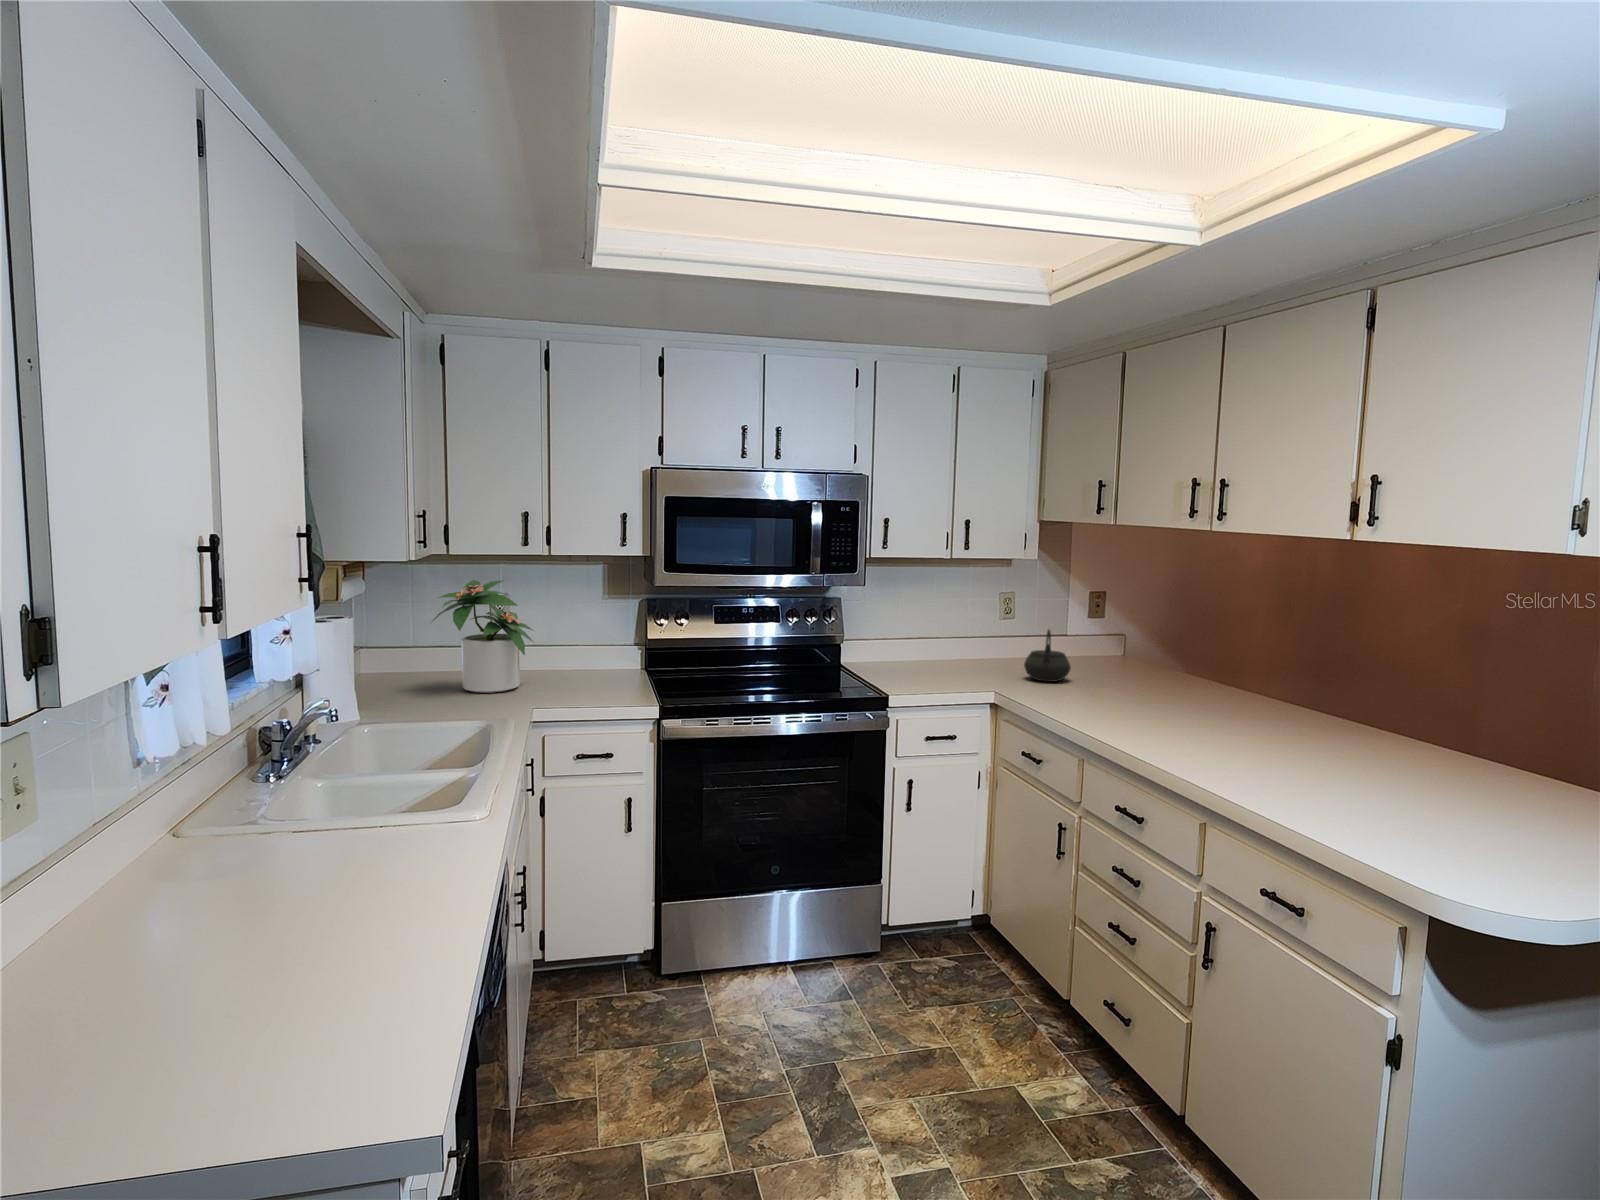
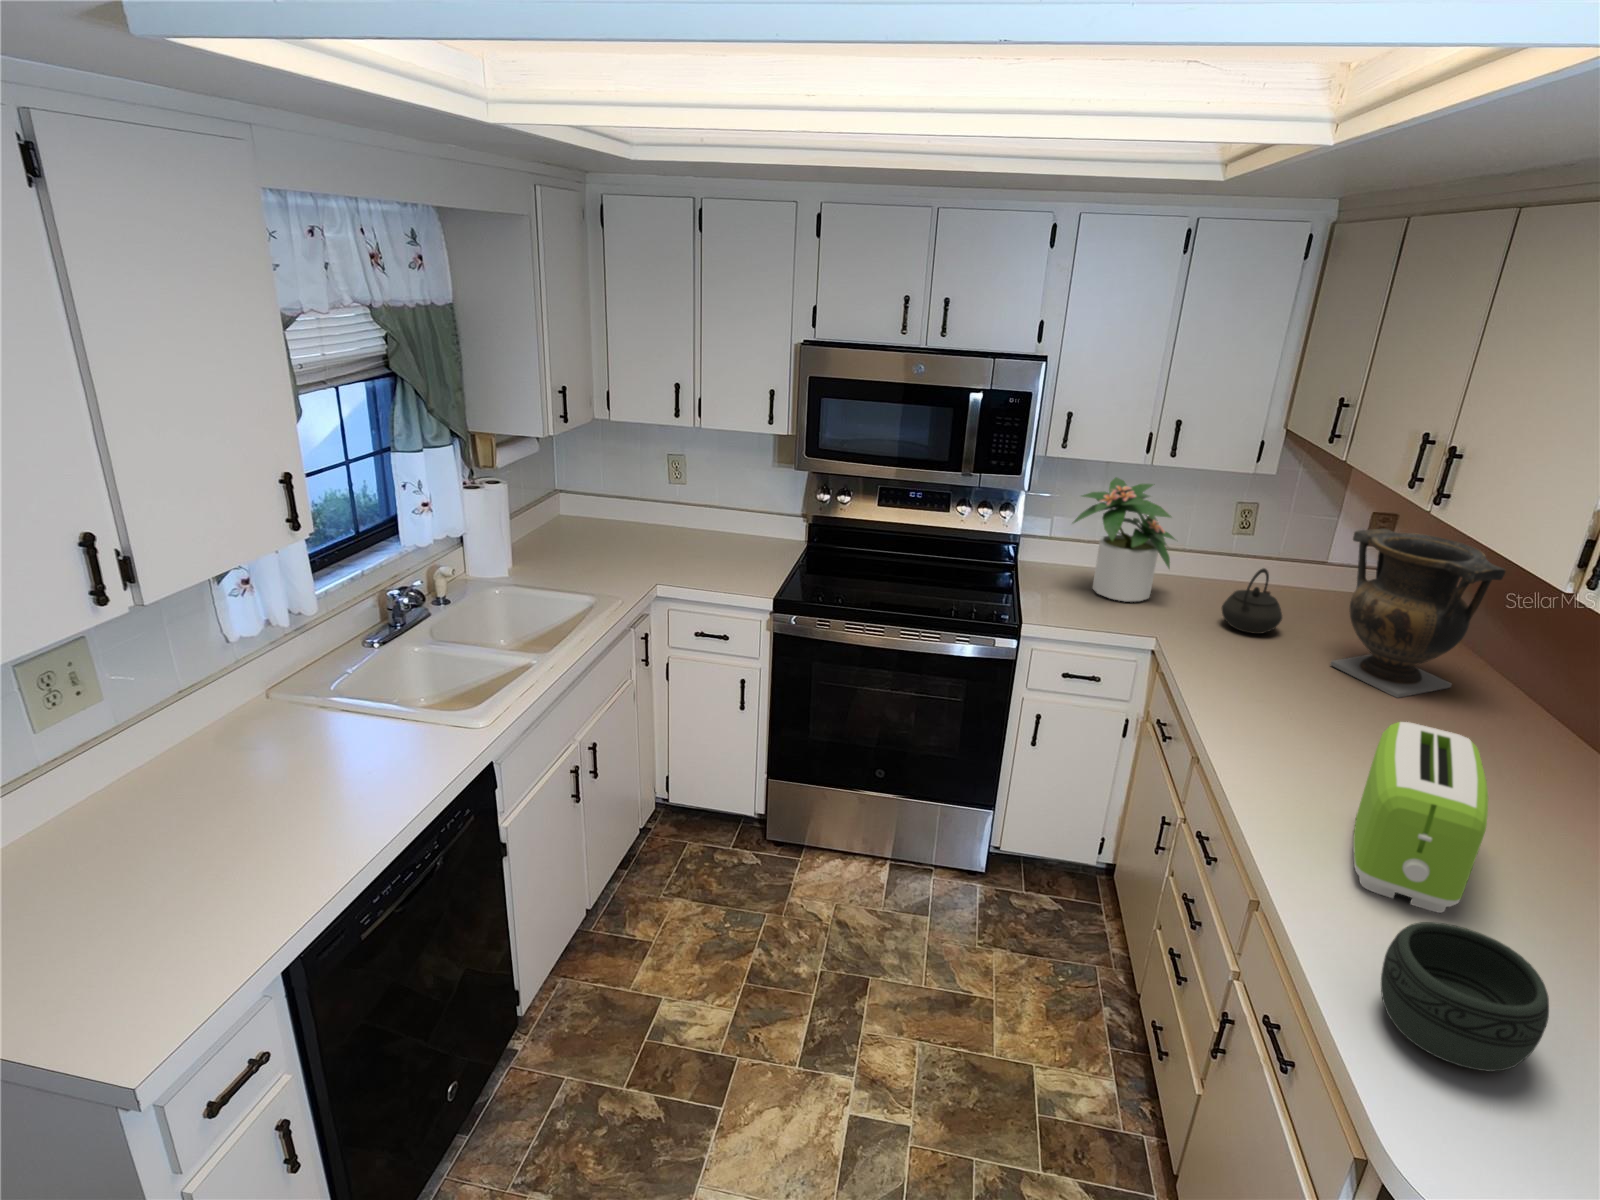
potted plant: present [431,580,534,693] -> present [1073,477,1175,602]
vase: none [1115,582,1223,699] -> present [1330,529,1506,698]
toaster: none [1234,668,1351,783] -> present [1353,722,1488,913]
bowl: none [1357,754,1477,840] -> present [1381,922,1549,1071]

